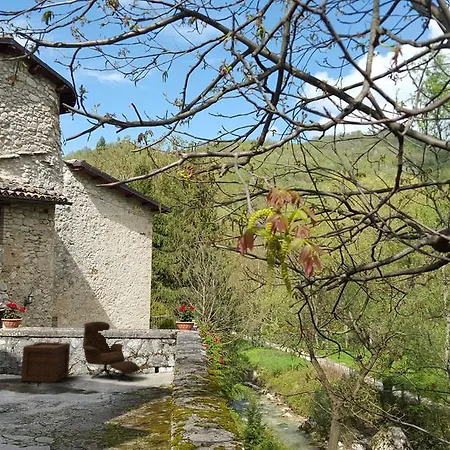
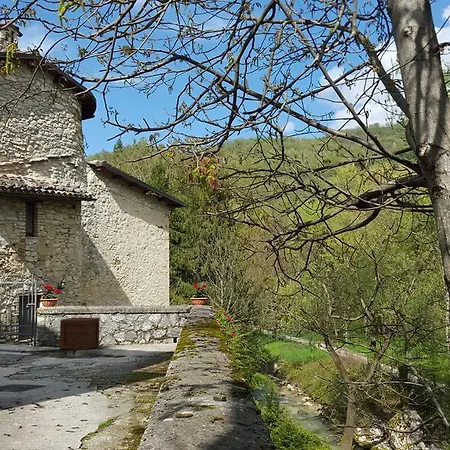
lounge chair: present [82,322,139,381] -> none [110,299,160,348]

